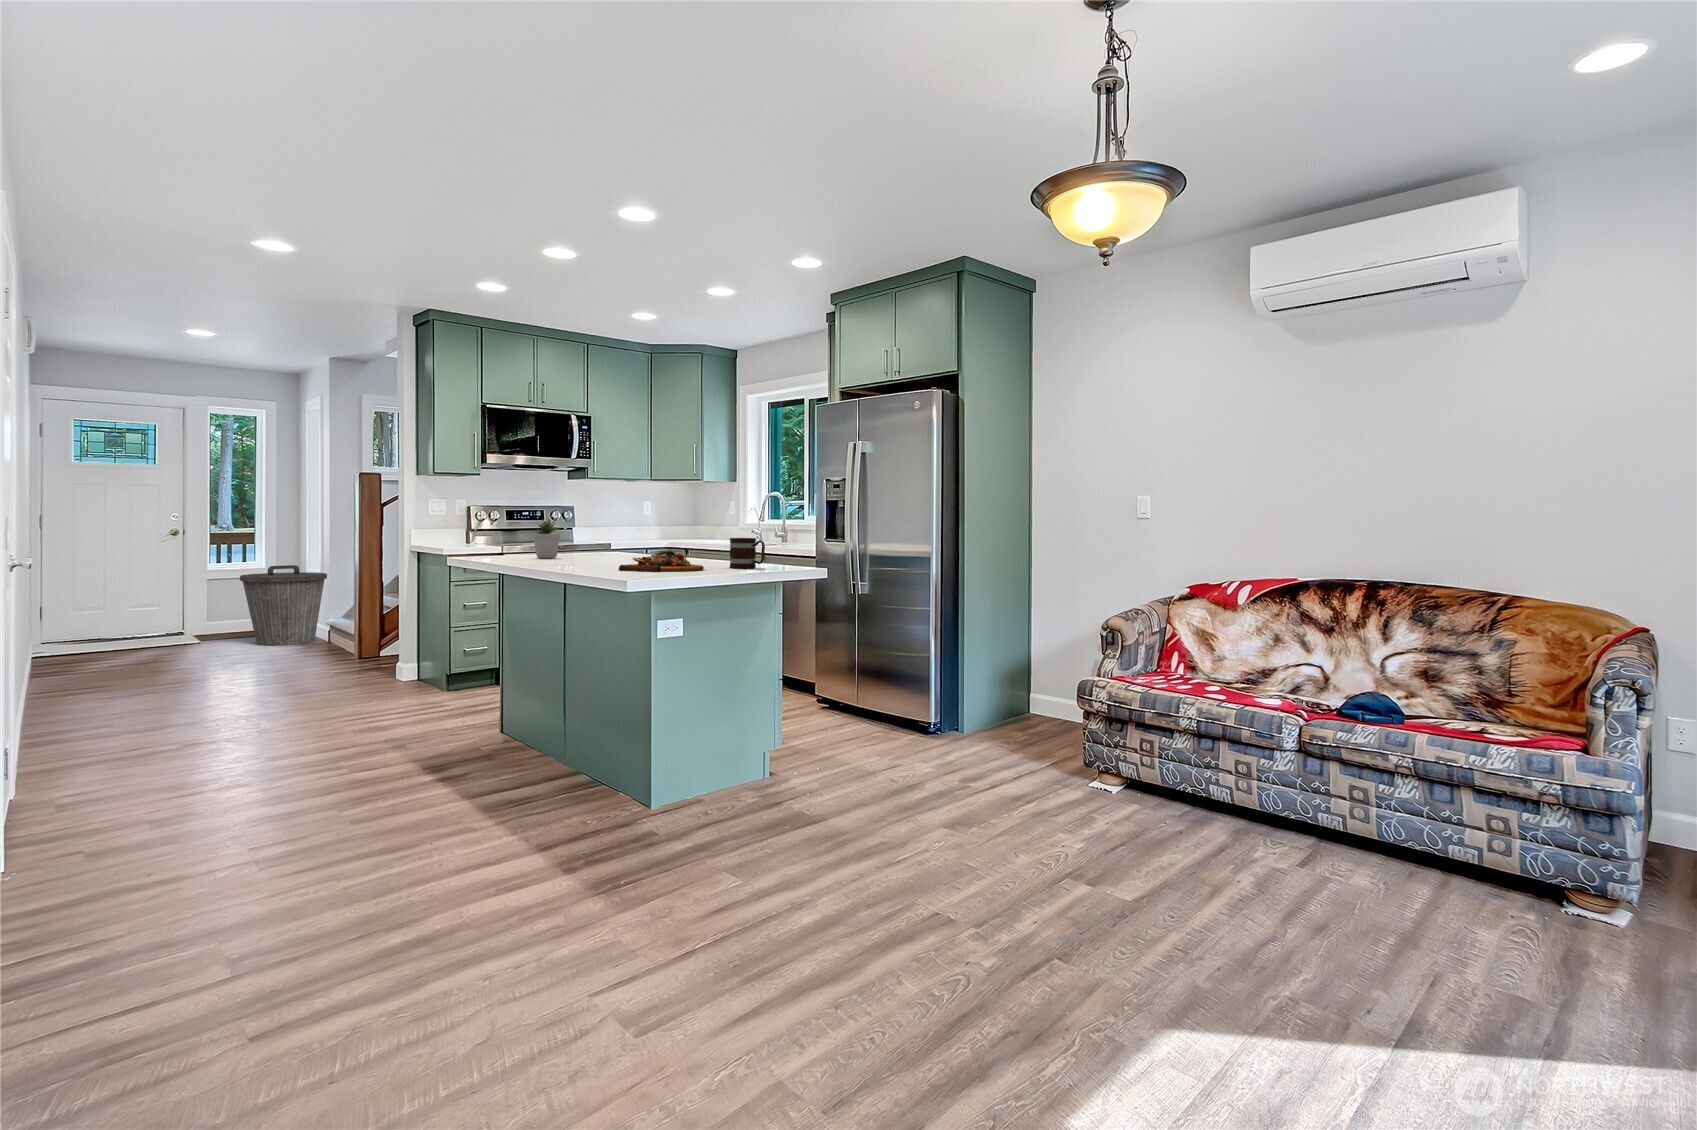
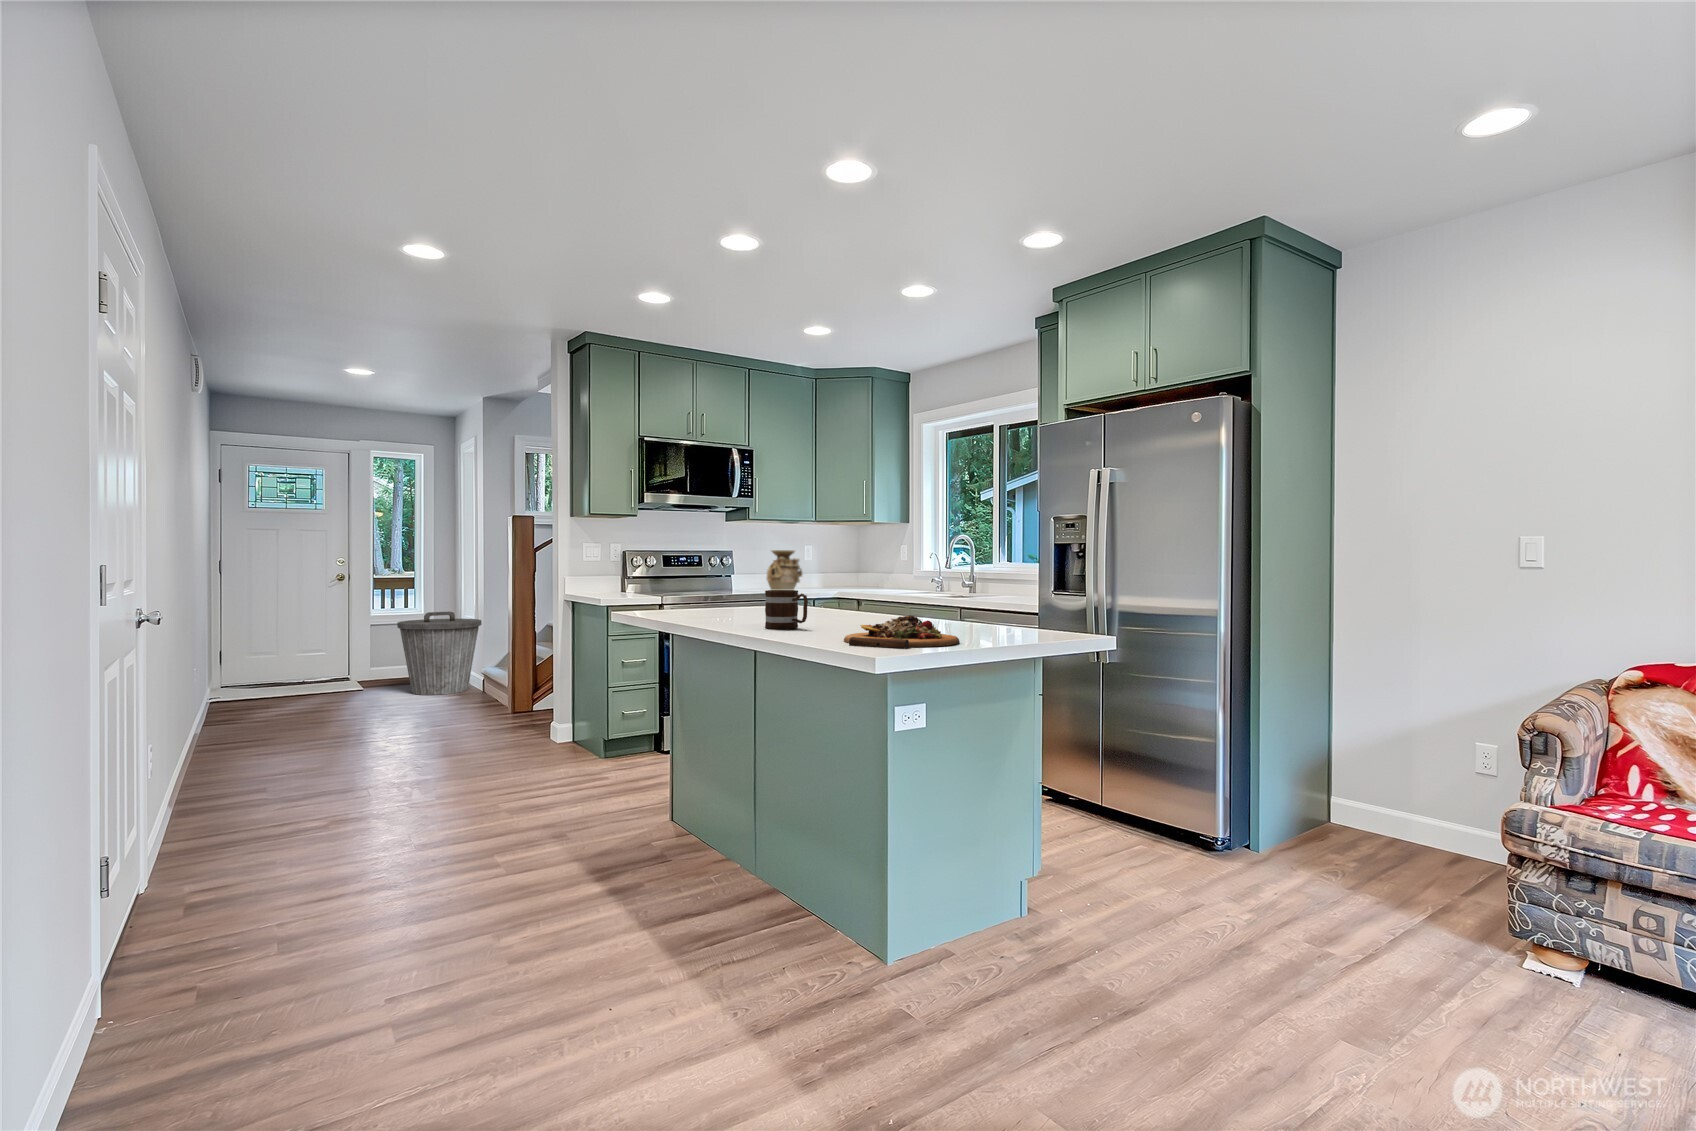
vase: none [602,506,636,547] -> present [766,550,802,590]
potted plant: present [533,519,560,558] -> none [711,565,744,617]
mug: present [730,538,765,569] -> present [765,590,808,629]

